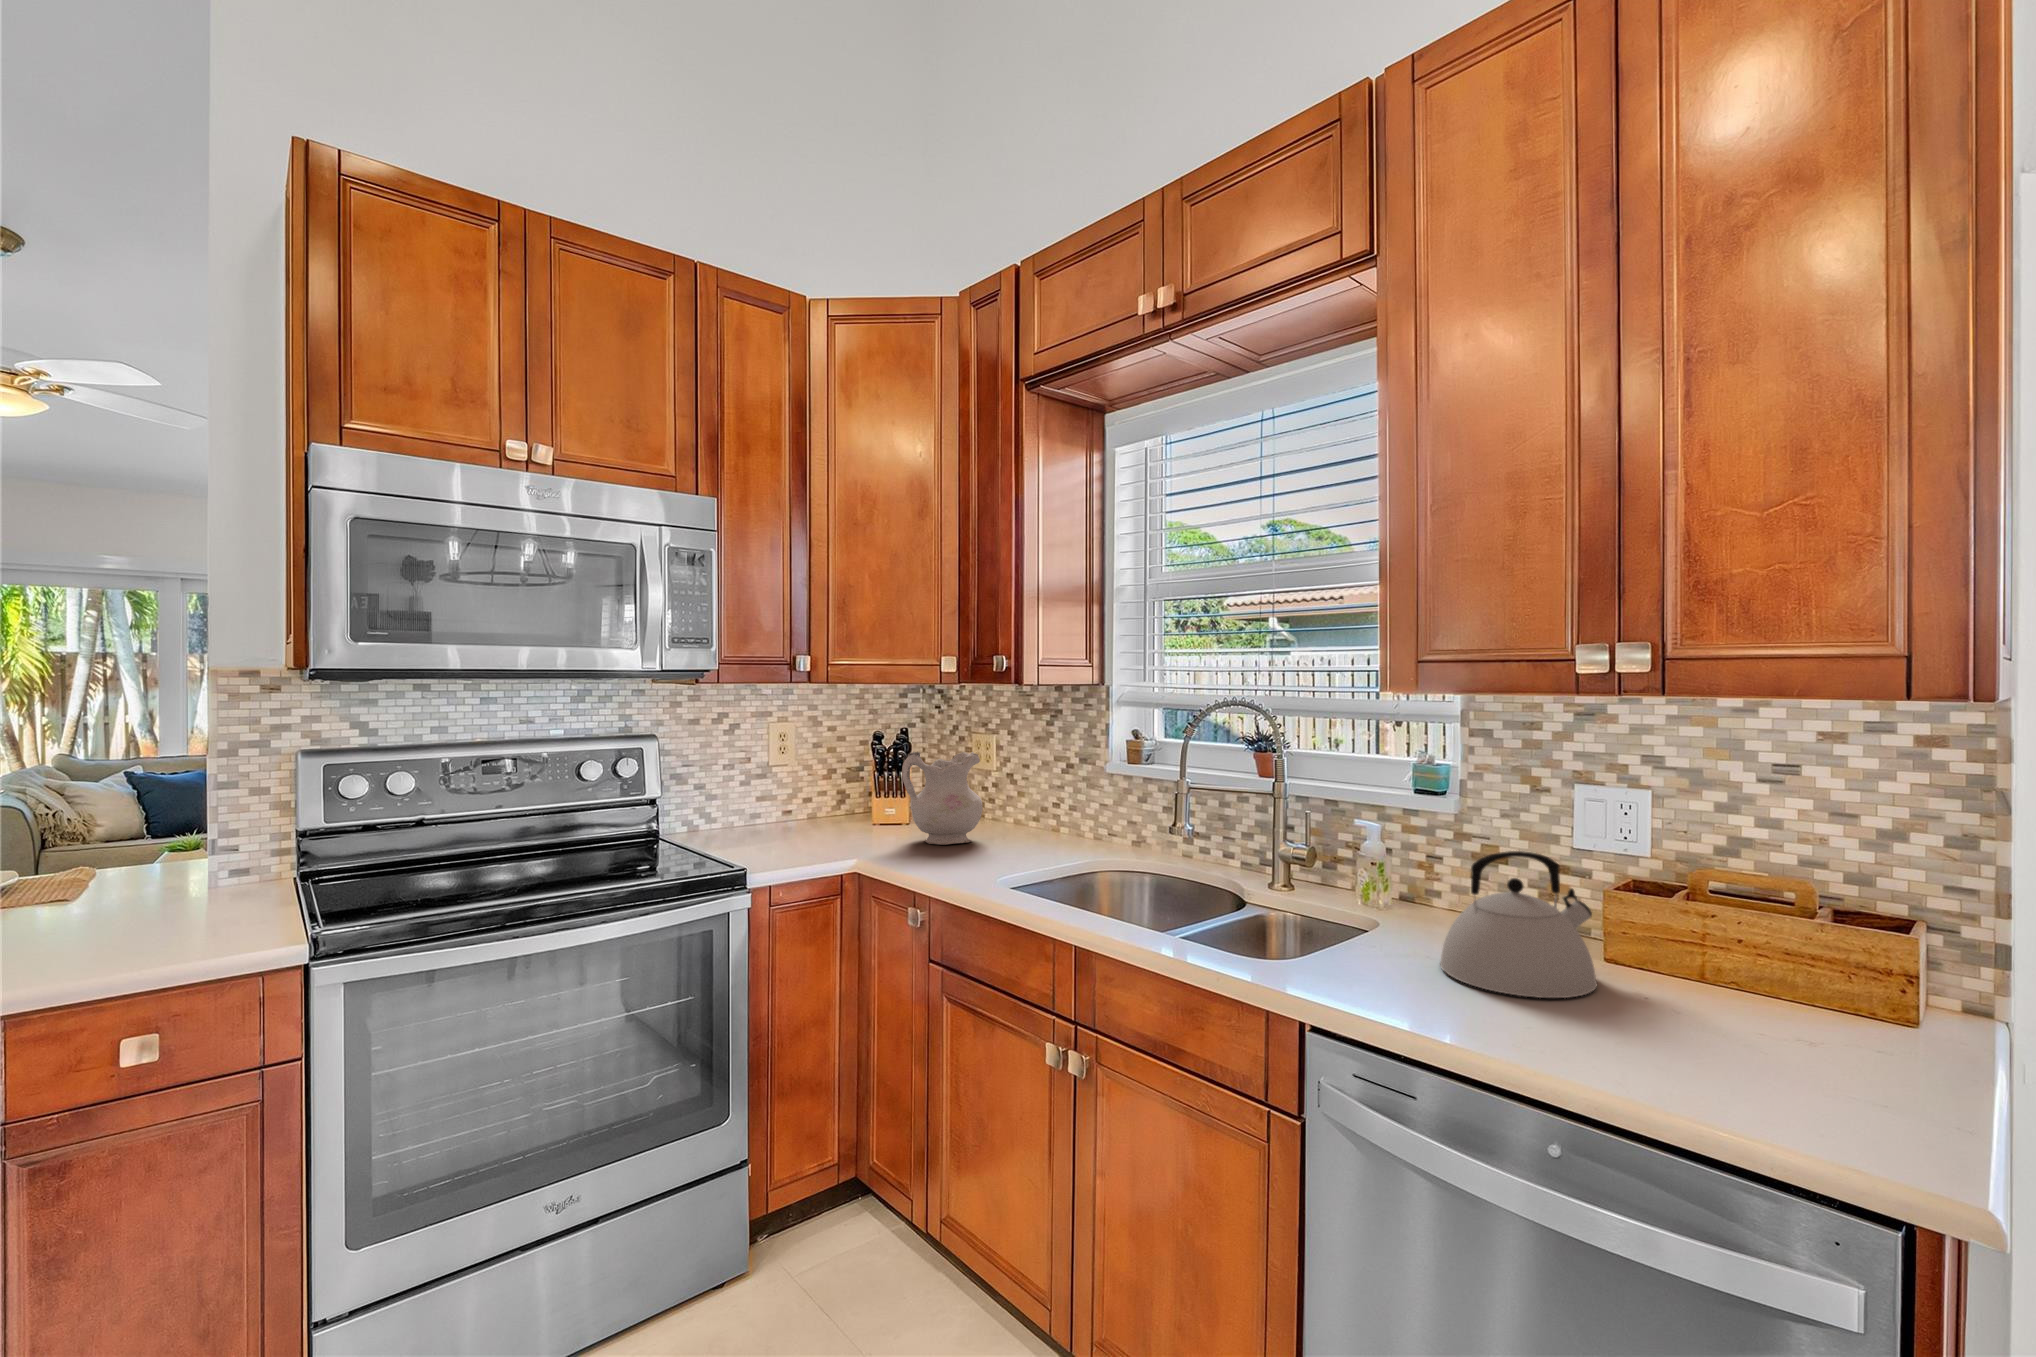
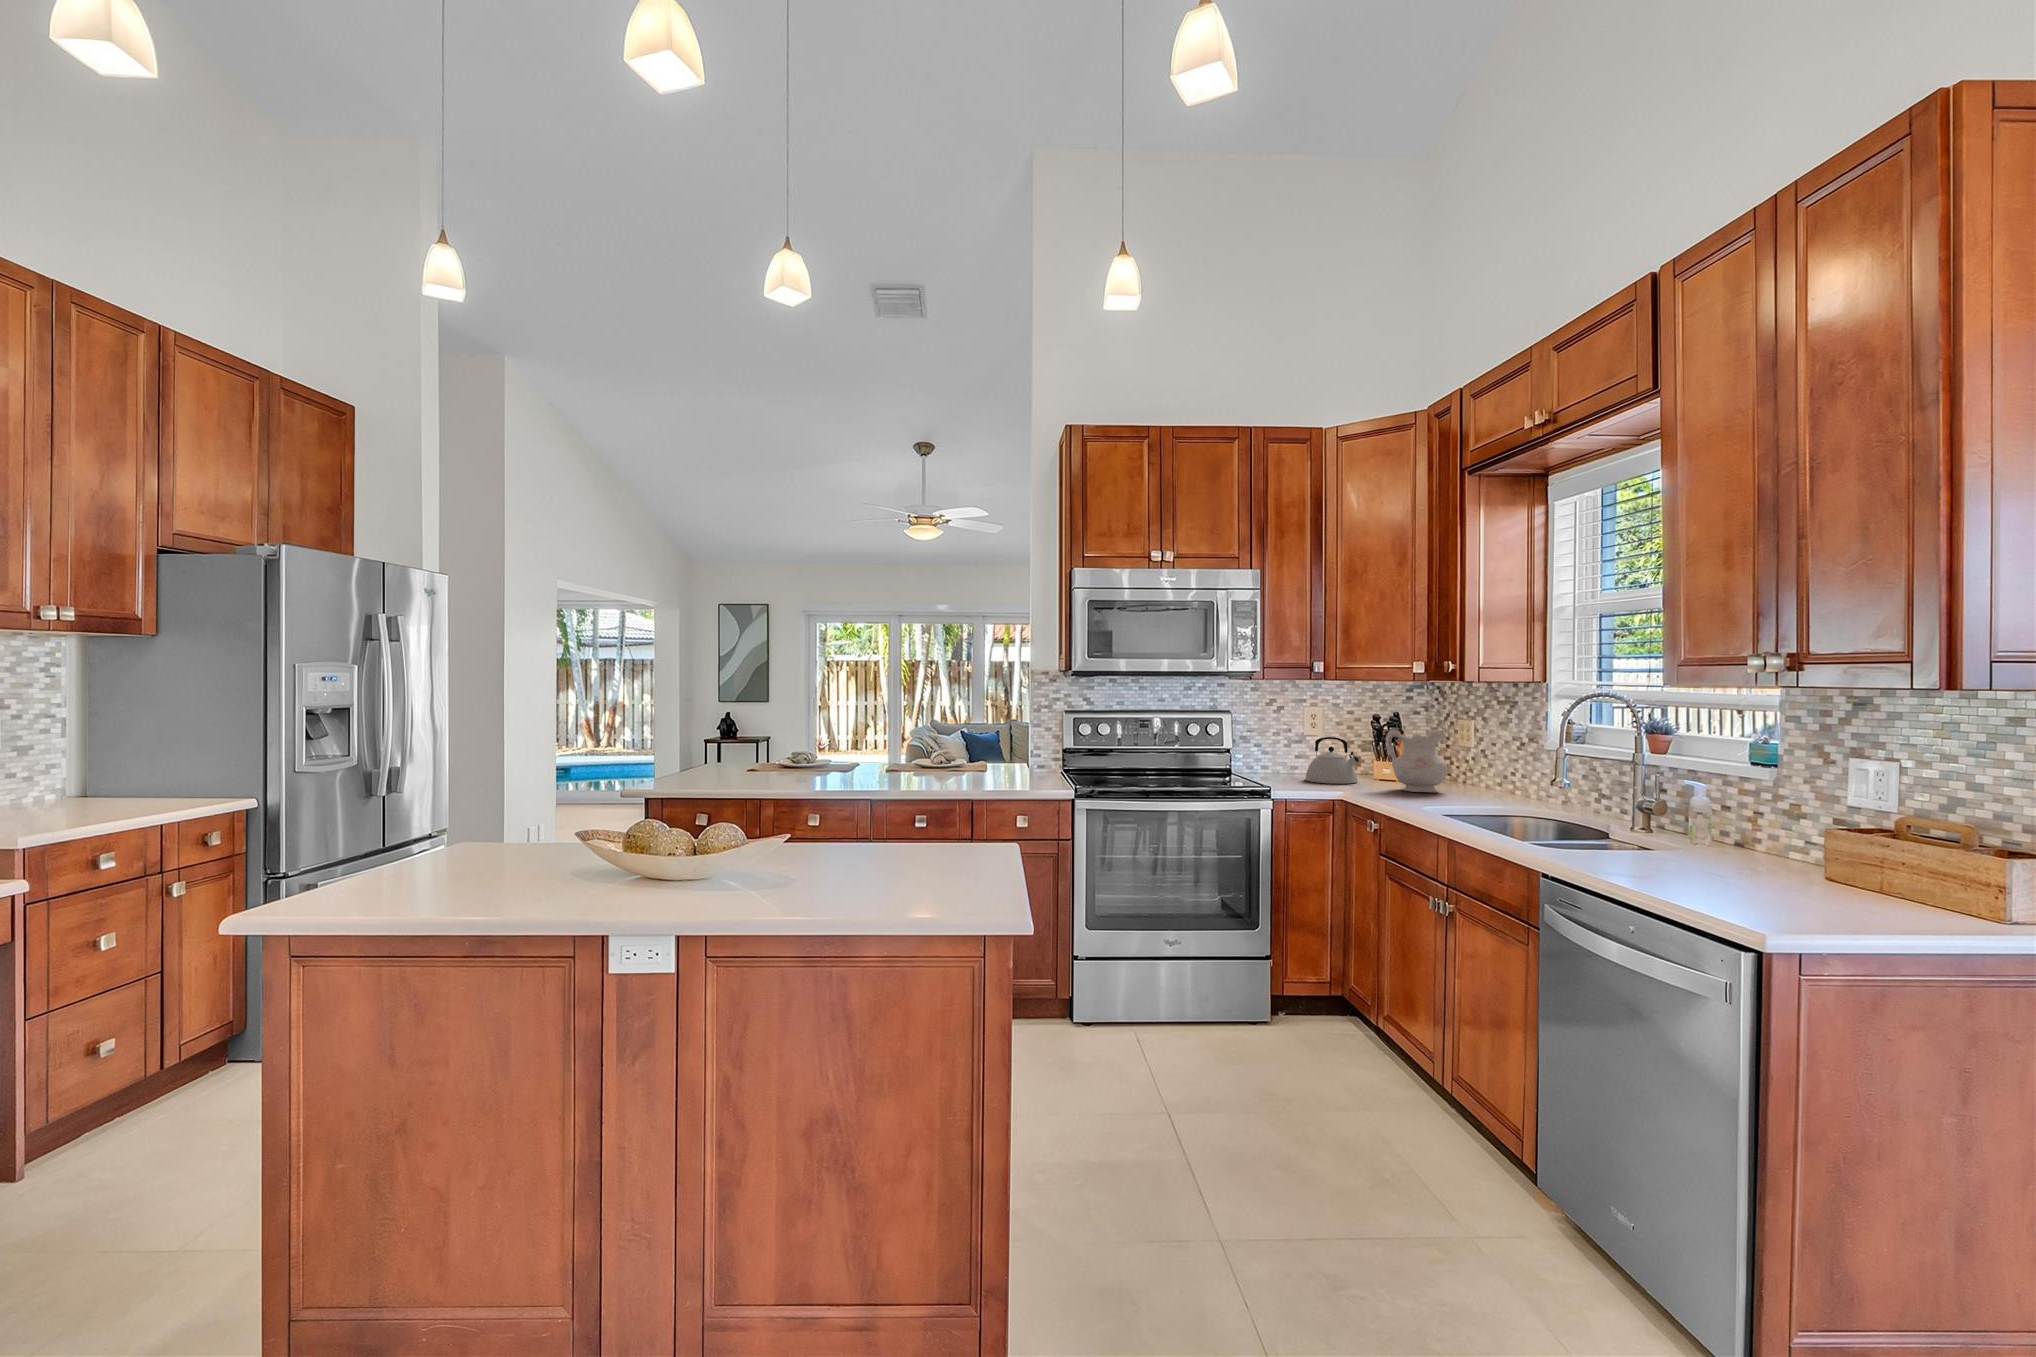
kettle: present [1440,851,1597,998] -> present [1305,737,1359,784]

